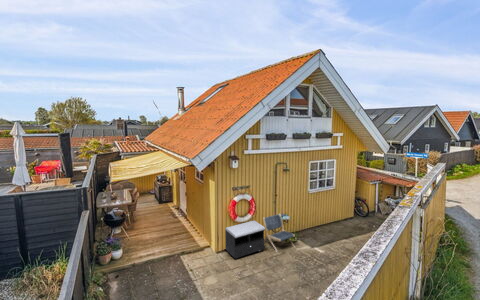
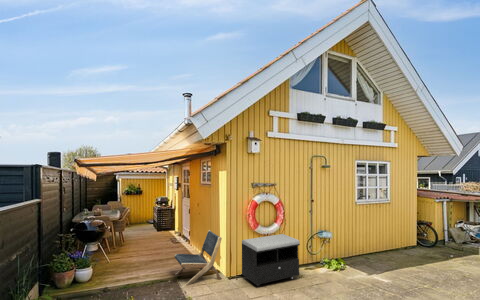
lounge chair: present [263,214,295,252] -> present [174,230,222,286]

